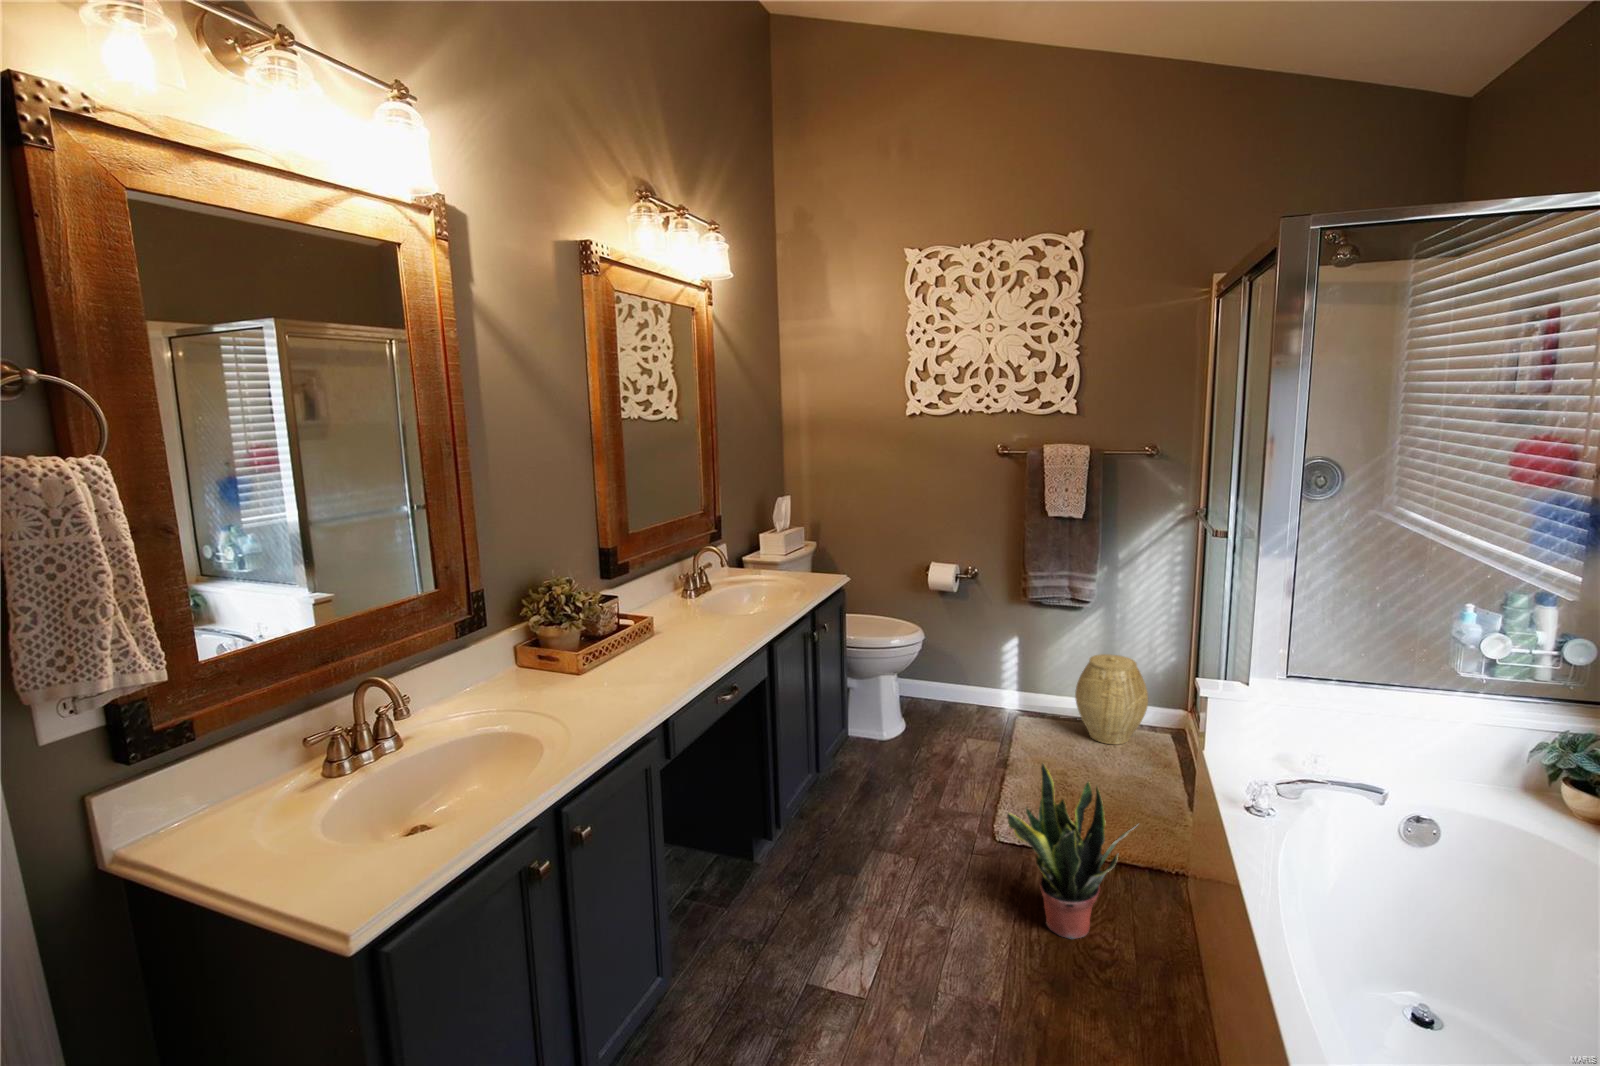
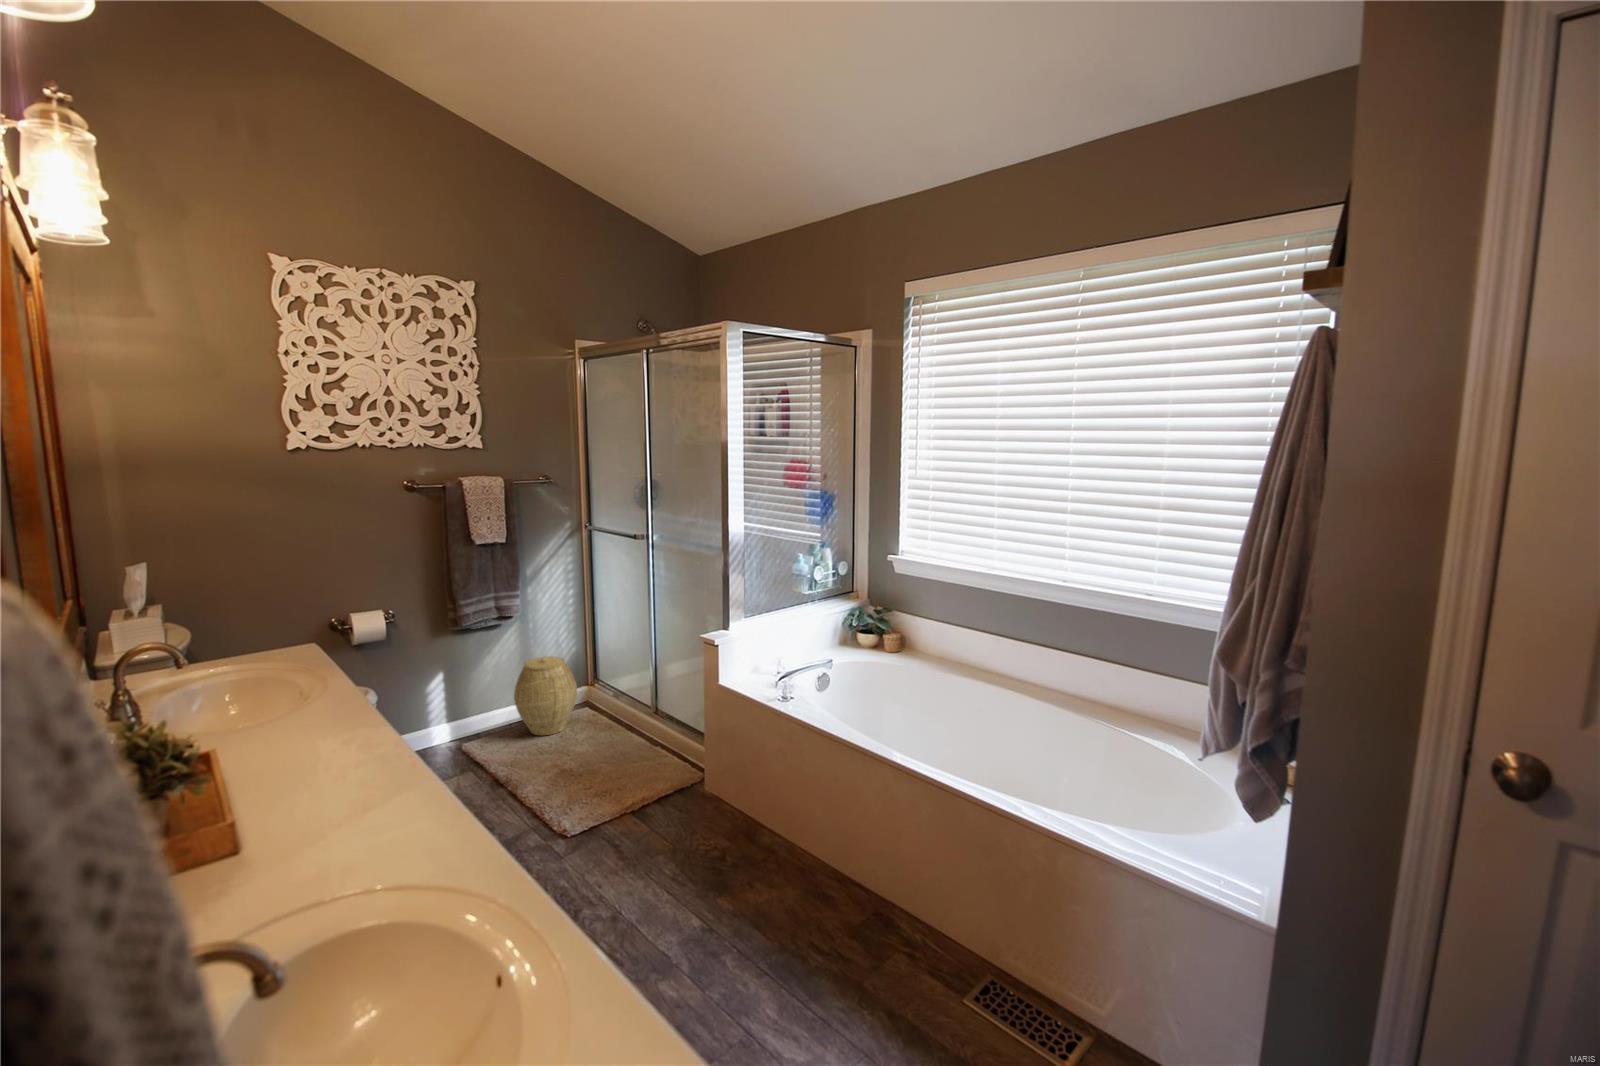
potted plant: present [1007,764,1136,939] -> none [637,730,726,863]

